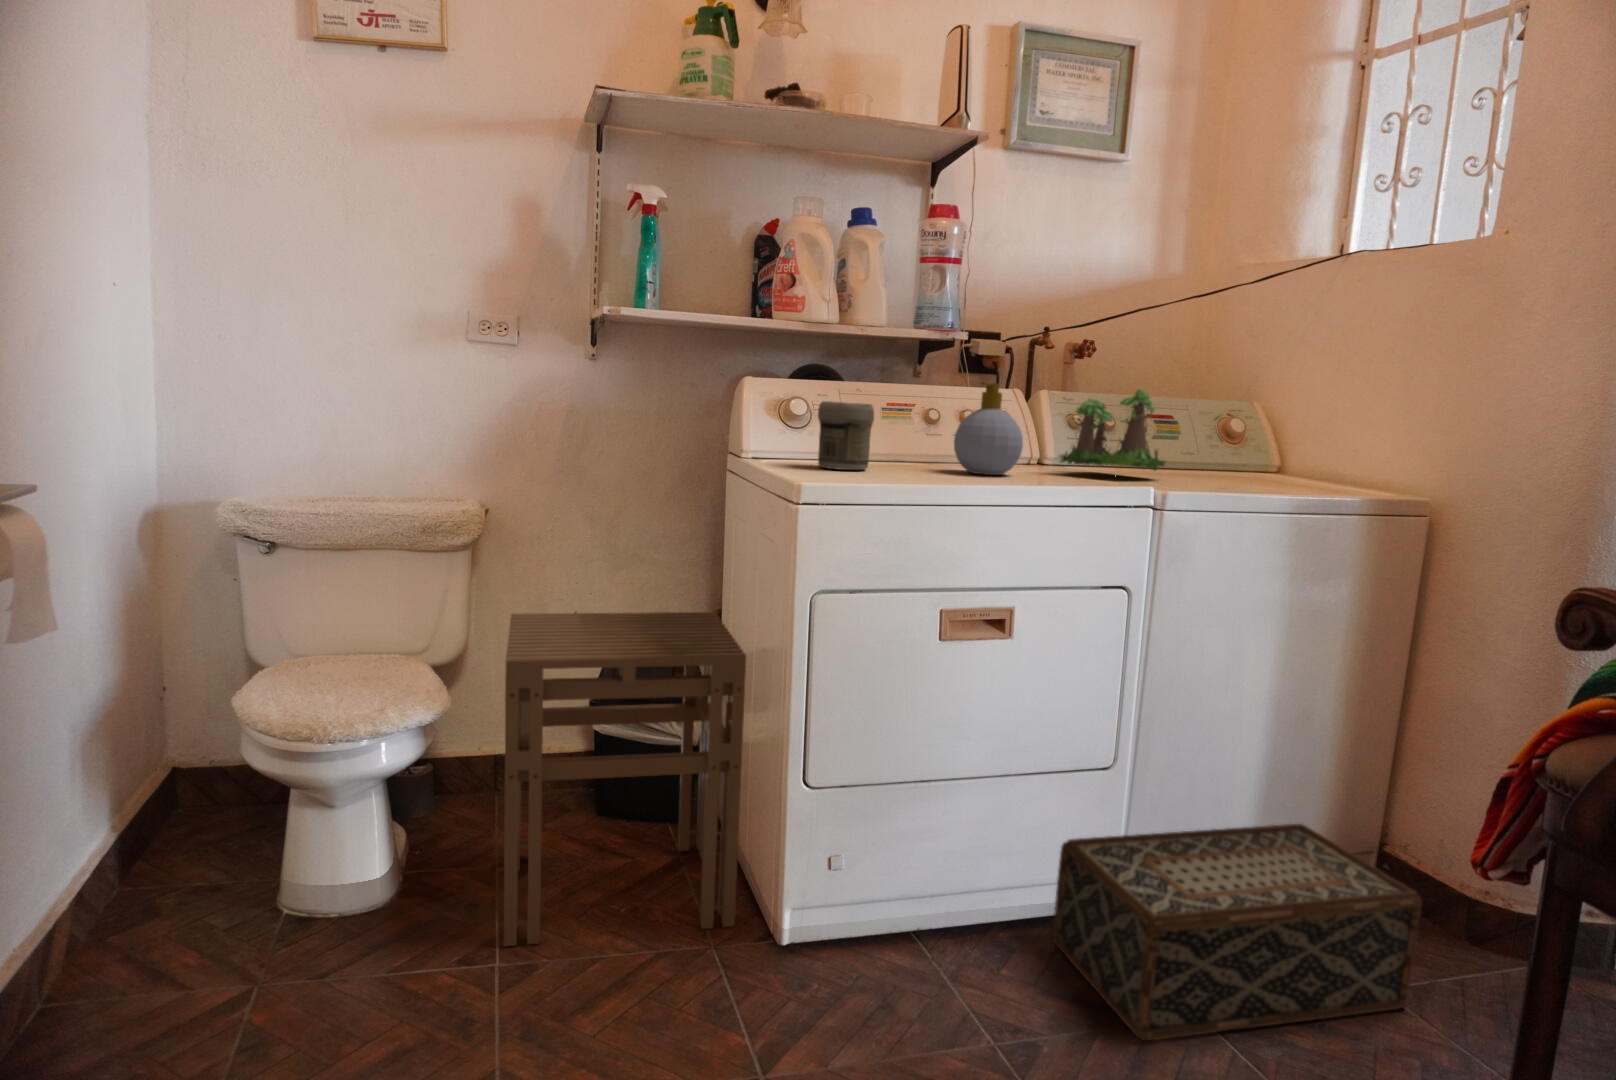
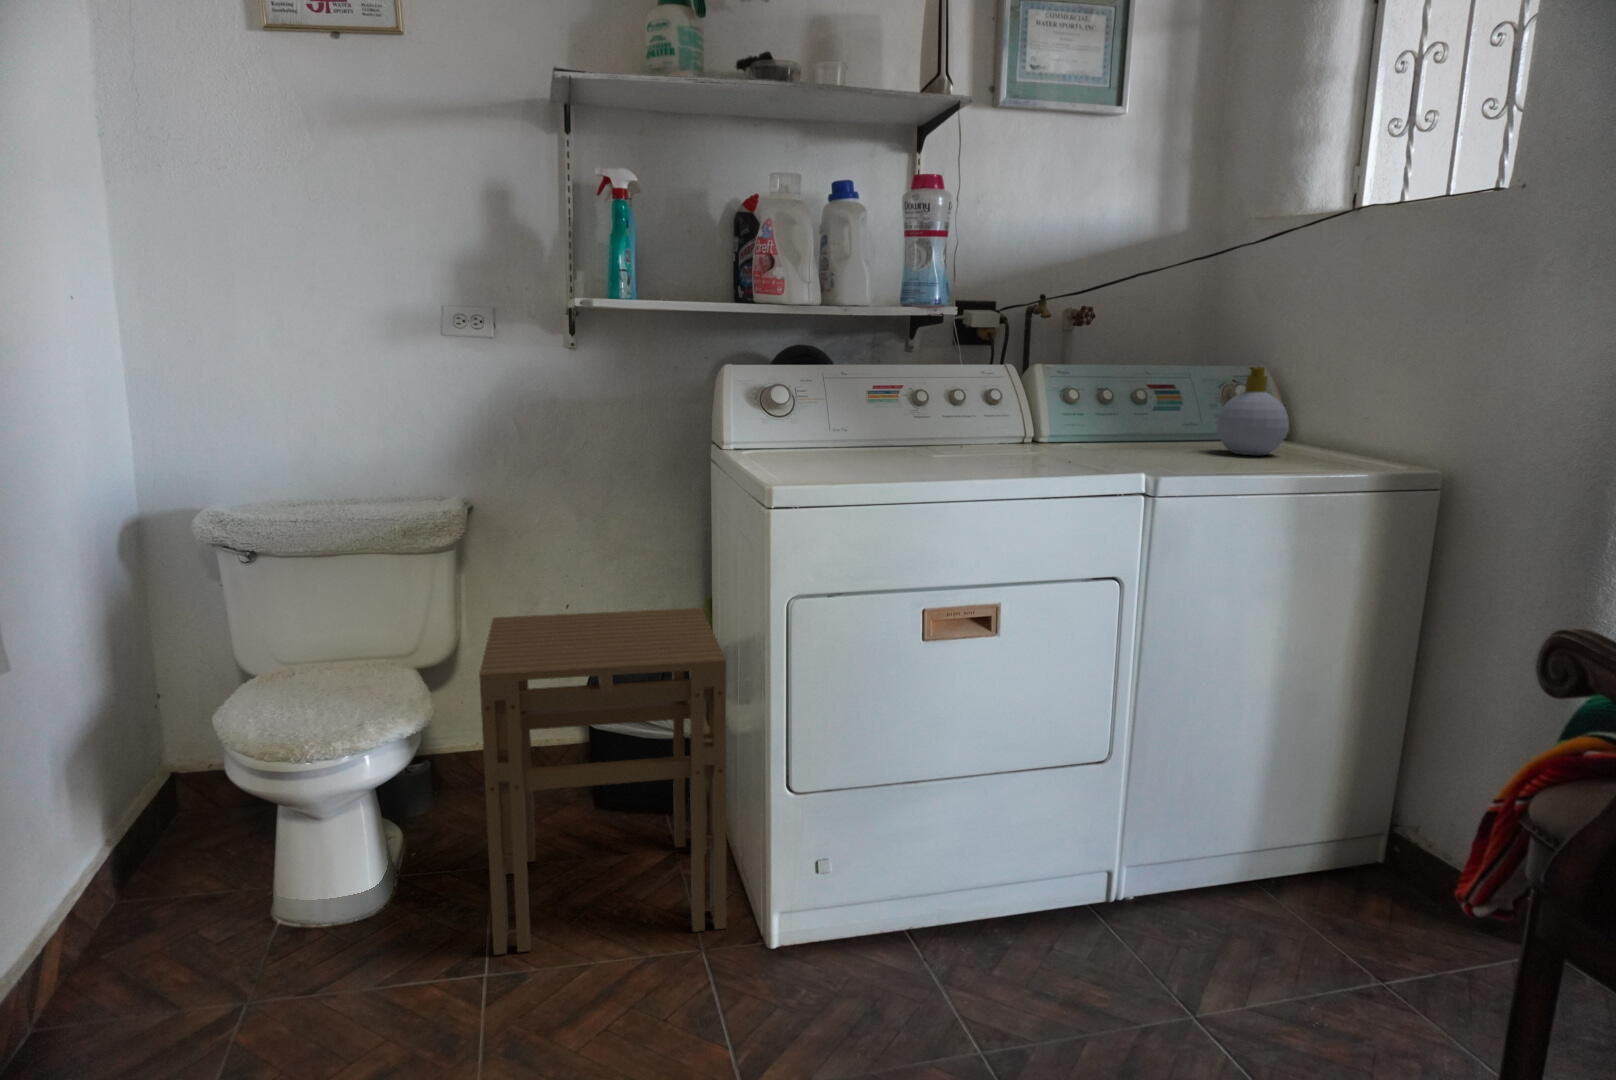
soap bottle: present [954,383,1023,475] -> present [1217,367,1289,455]
plant: present [1060,389,1165,471] -> none [1050,322,1168,456]
jar: present [818,401,874,470] -> none [795,391,853,463]
woven basket: present [1053,824,1422,1041] -> none [1049,812,1428,1044]

